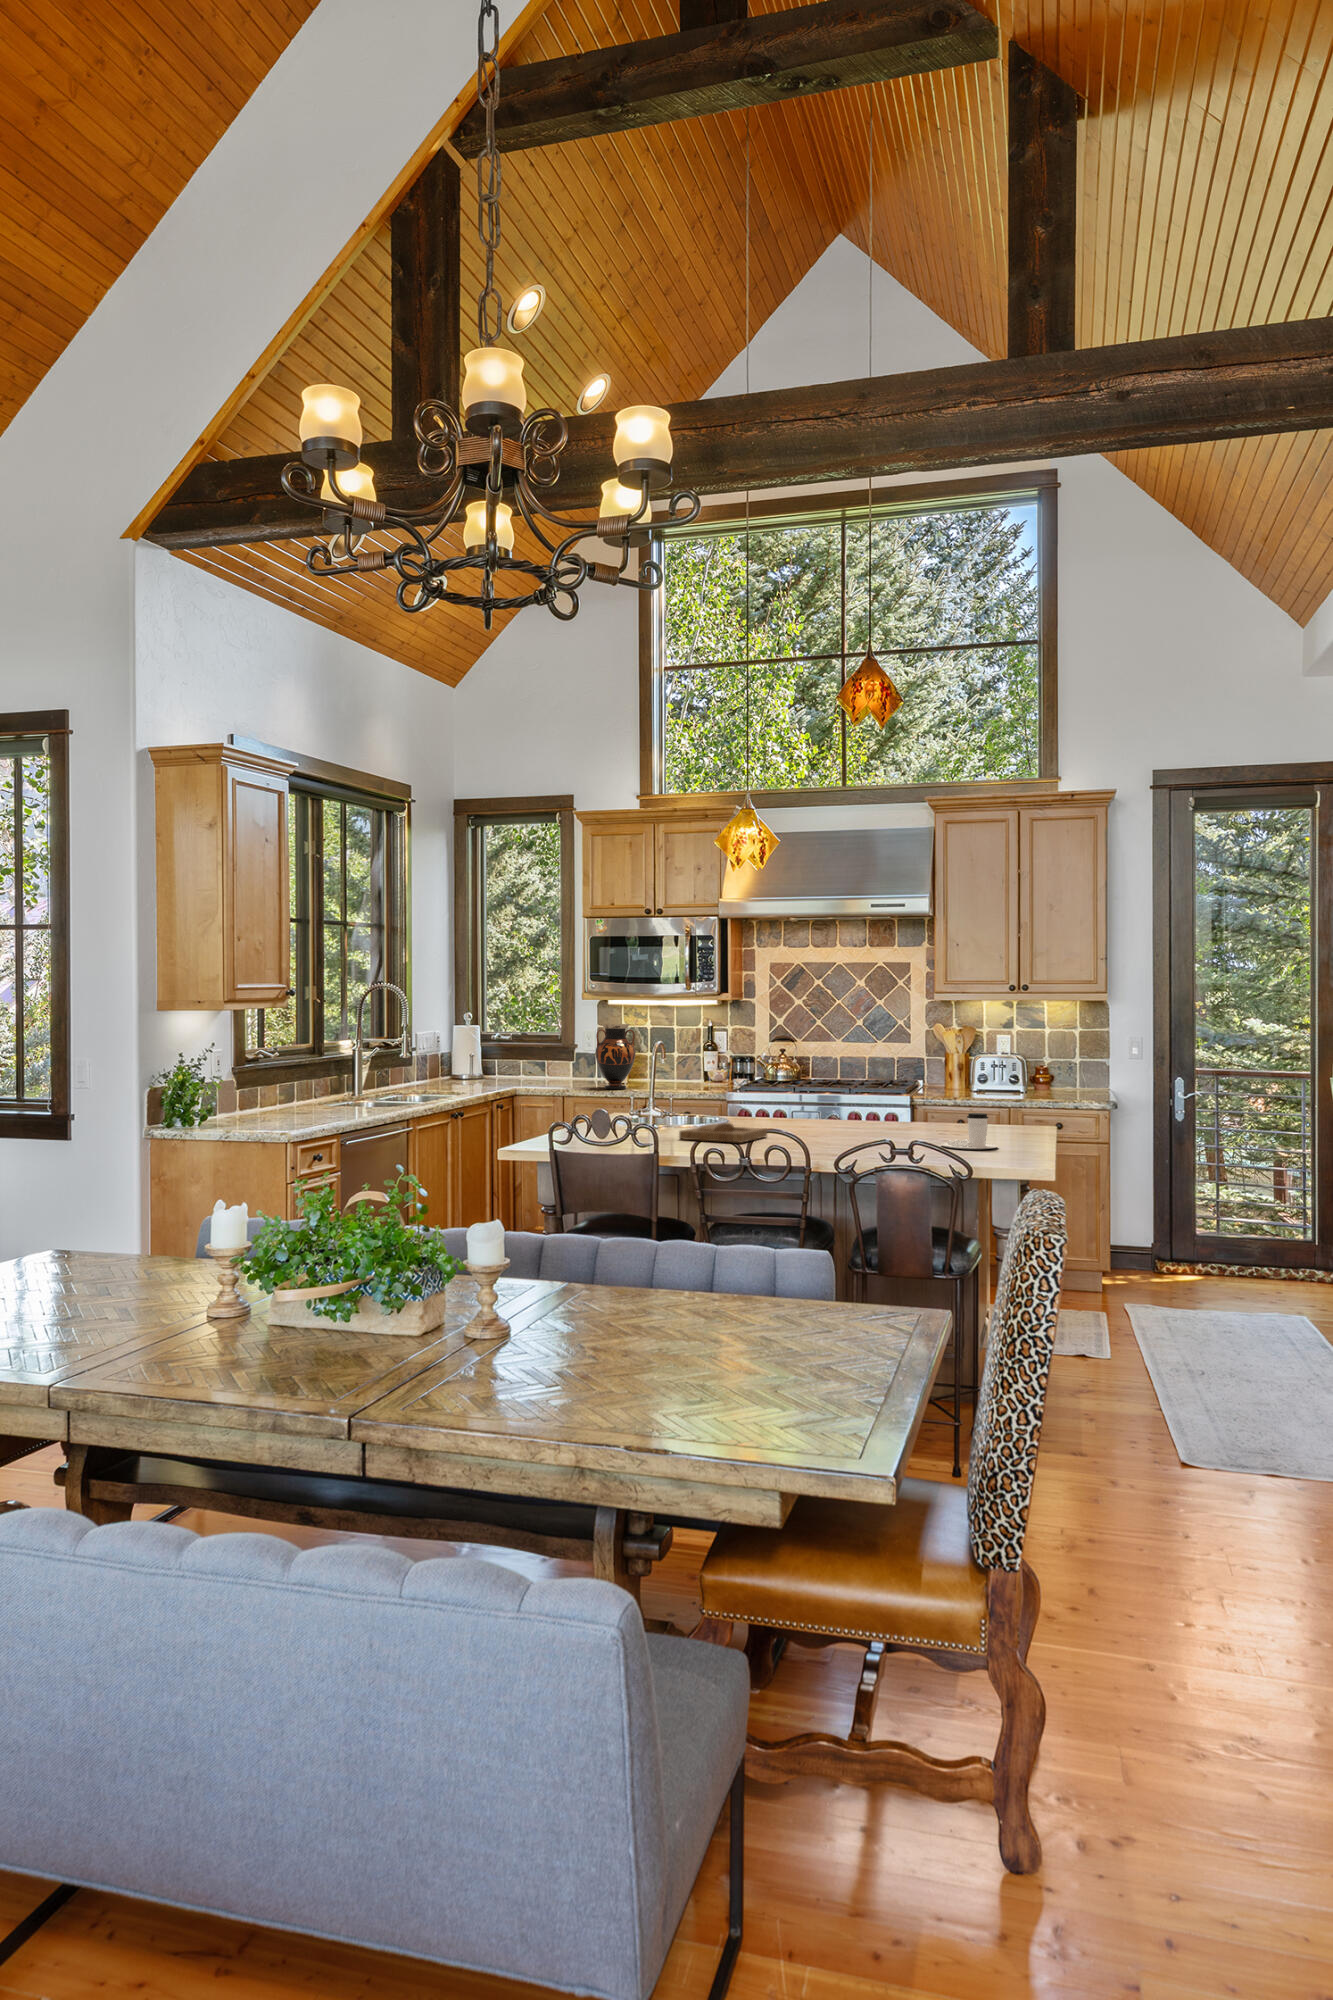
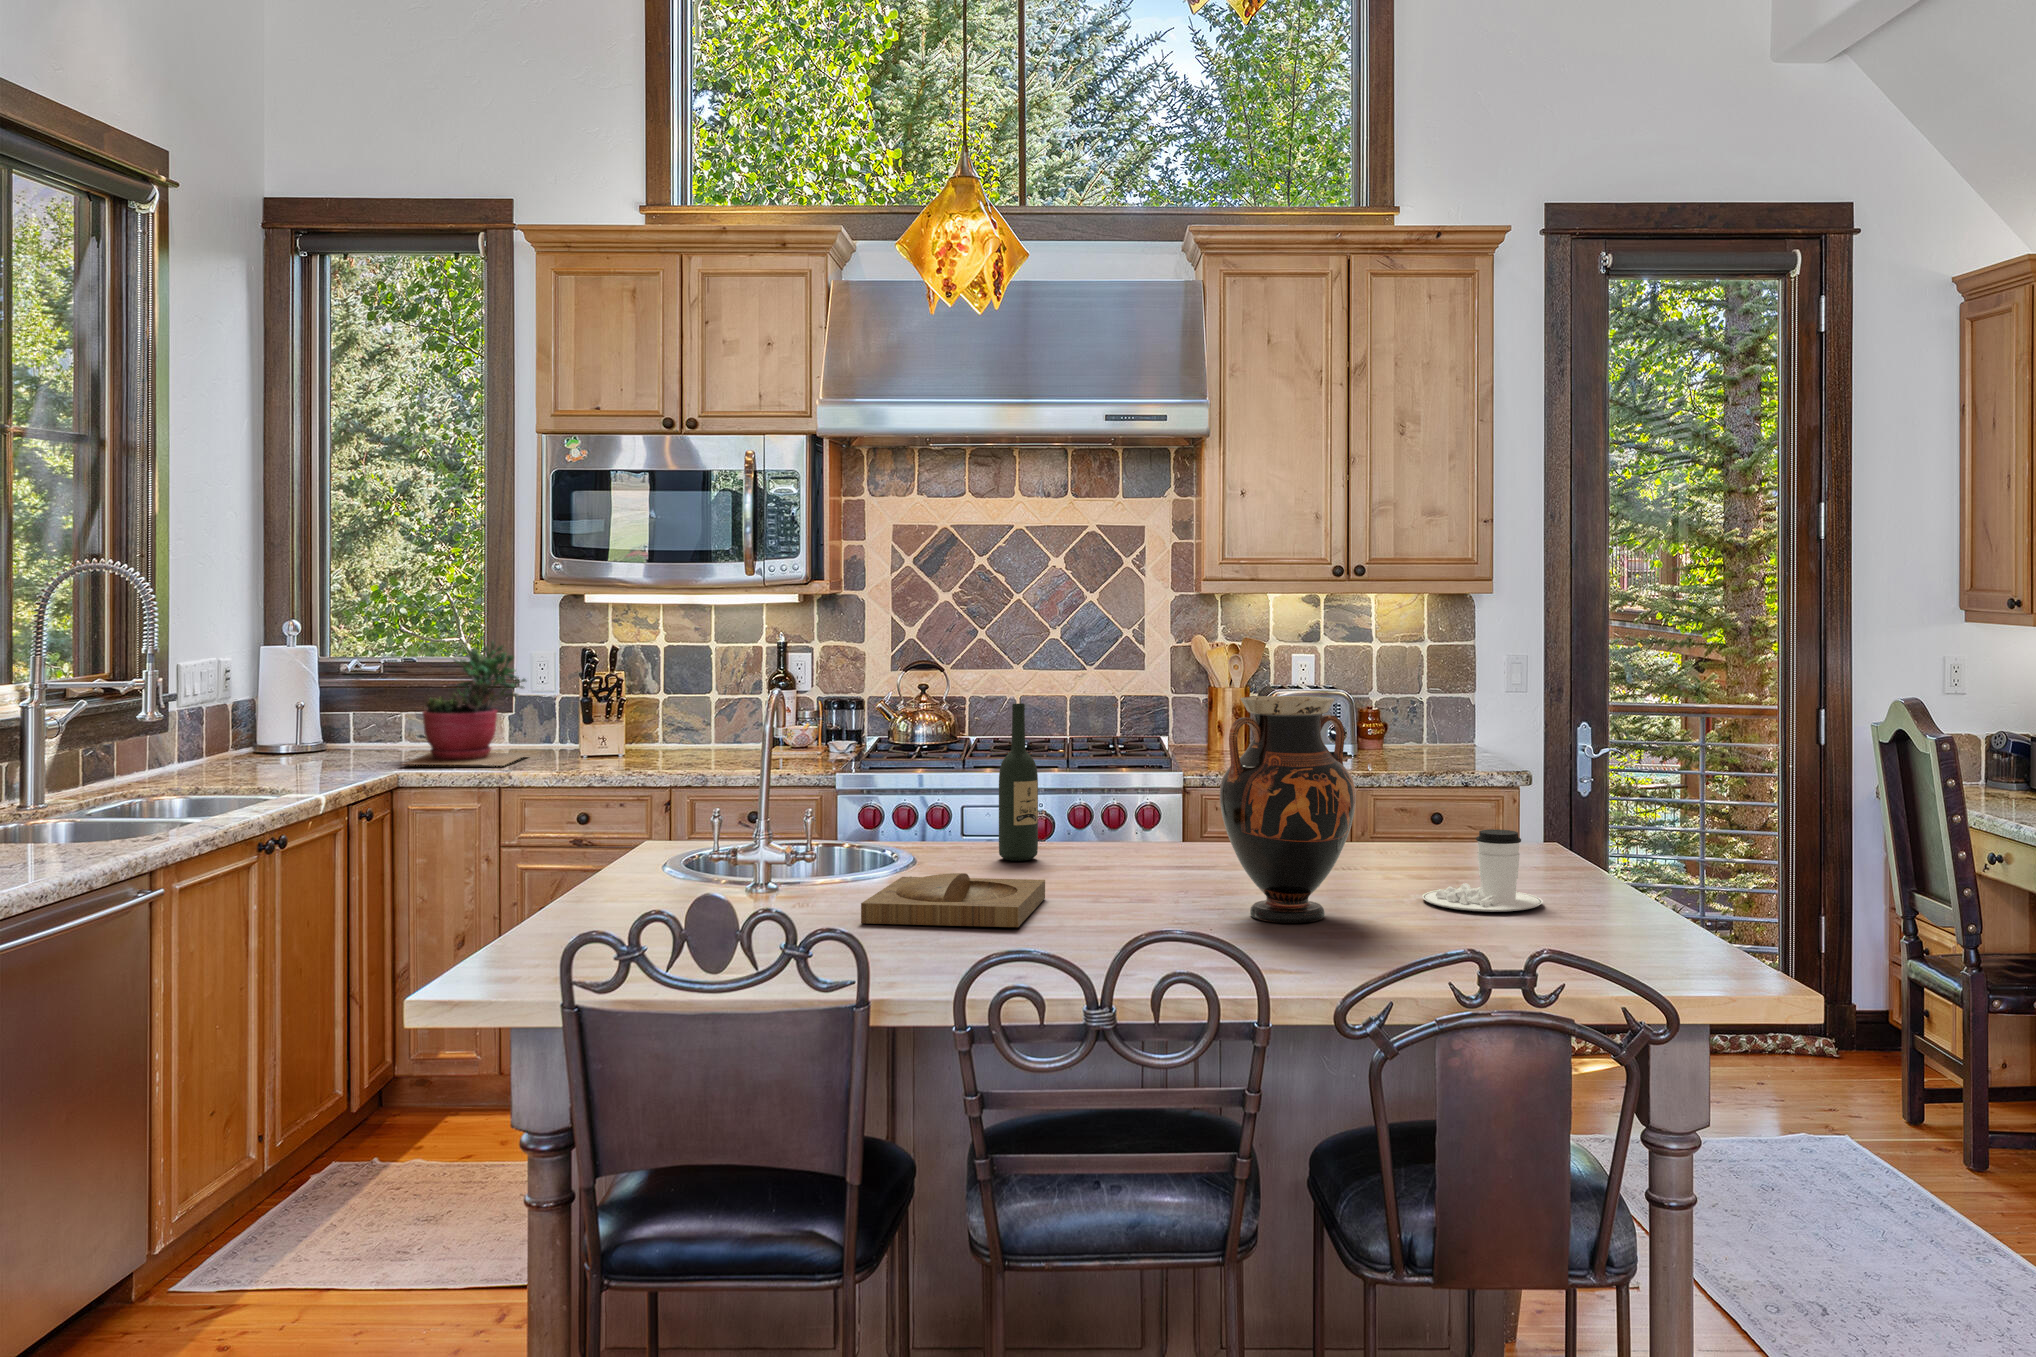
succulent plant: none [516,1023,580,1087] -> present [402,640,528,766]
vase: present [595,1024,636,1089] -> present [1220,696,1356,923]
wine bottle: none [765,1052,784,1127] -> present [999,704,1038,861]

